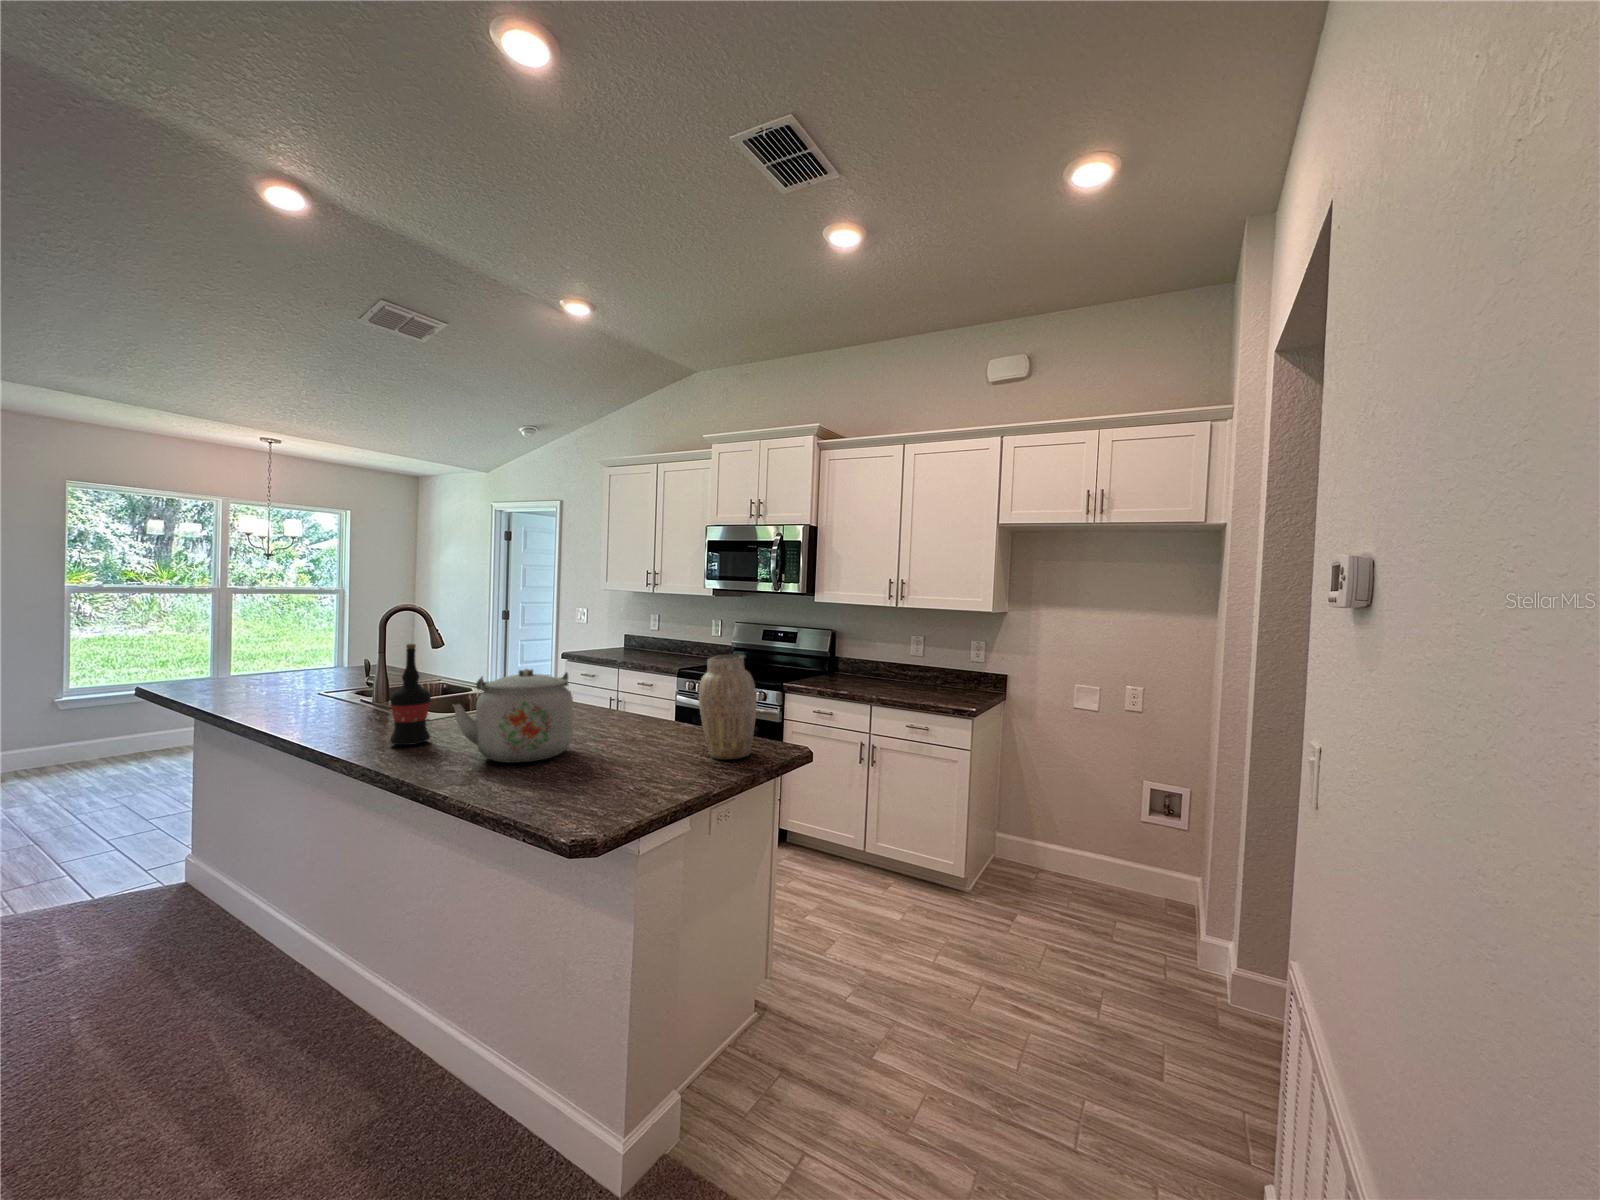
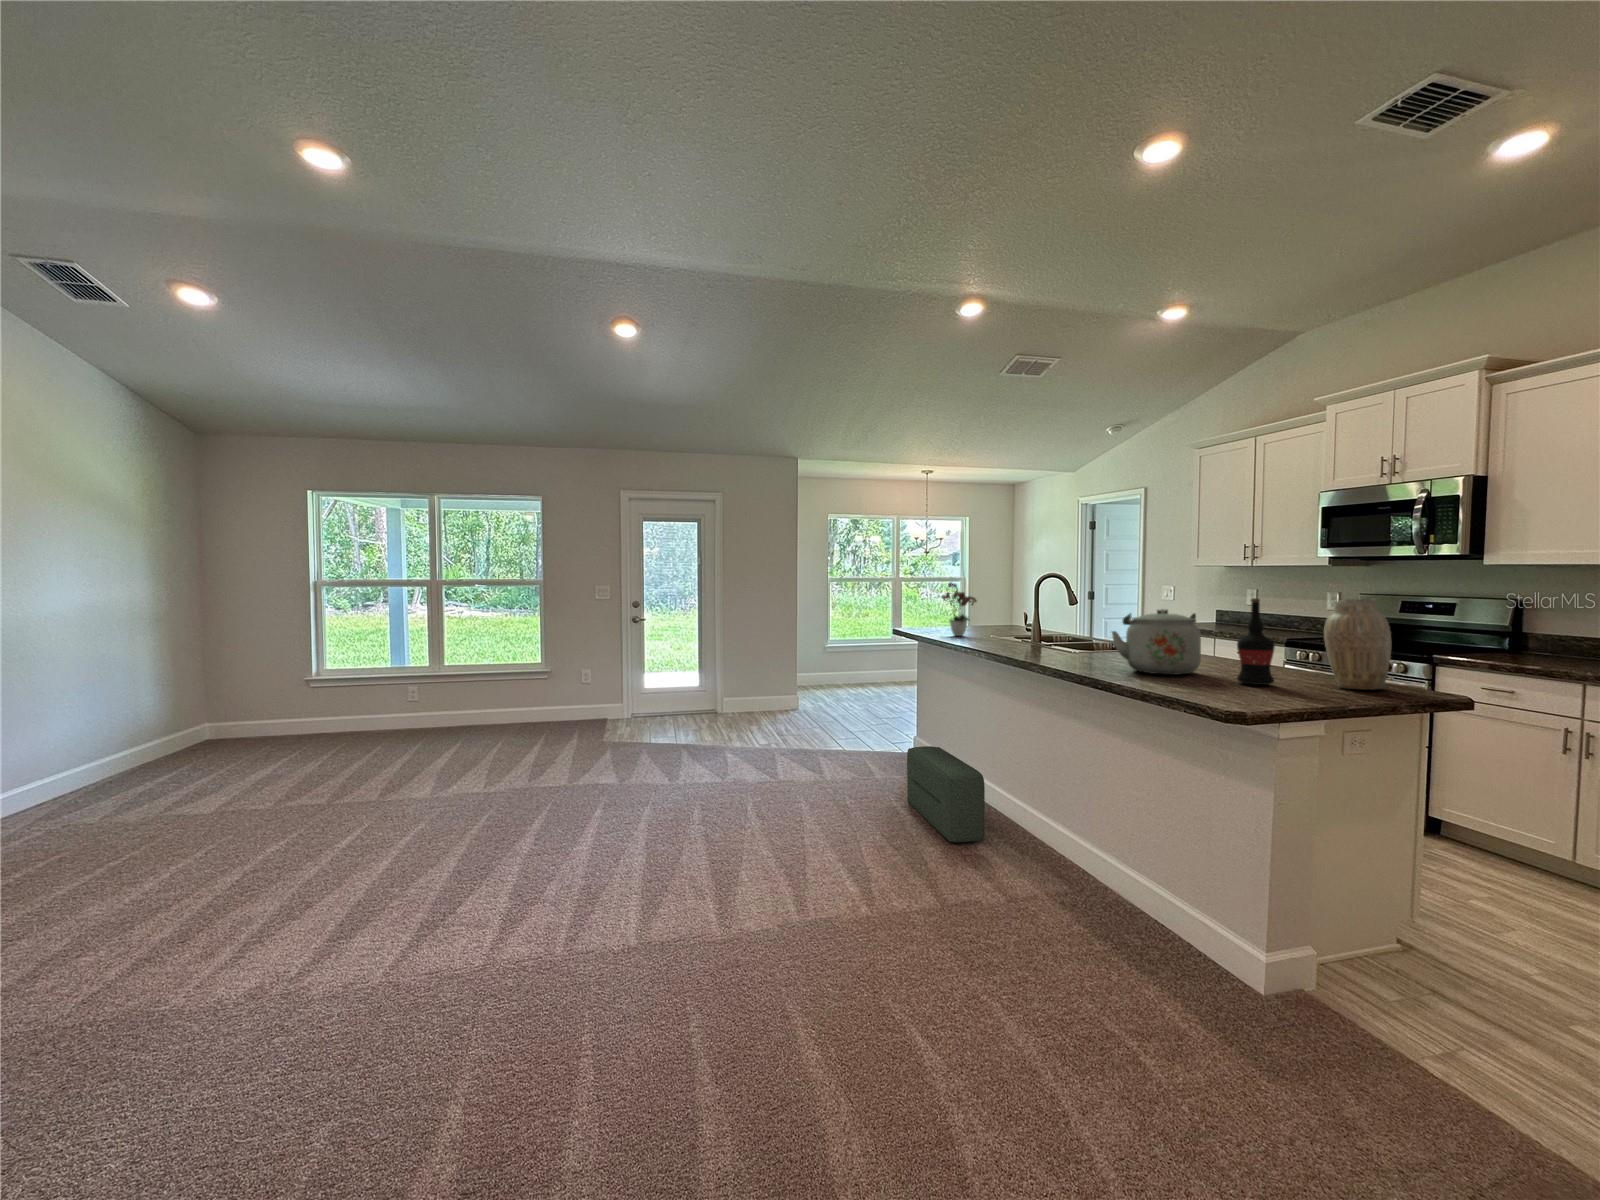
flower arrangement: none [218,608,296,698] -> present [943,582,977,636]
wine bottle: present [390,644,431,745] -> present [1237,598,1275,685]
pouf: none [110,896,251,1097] -> present [907,746,985,842]

